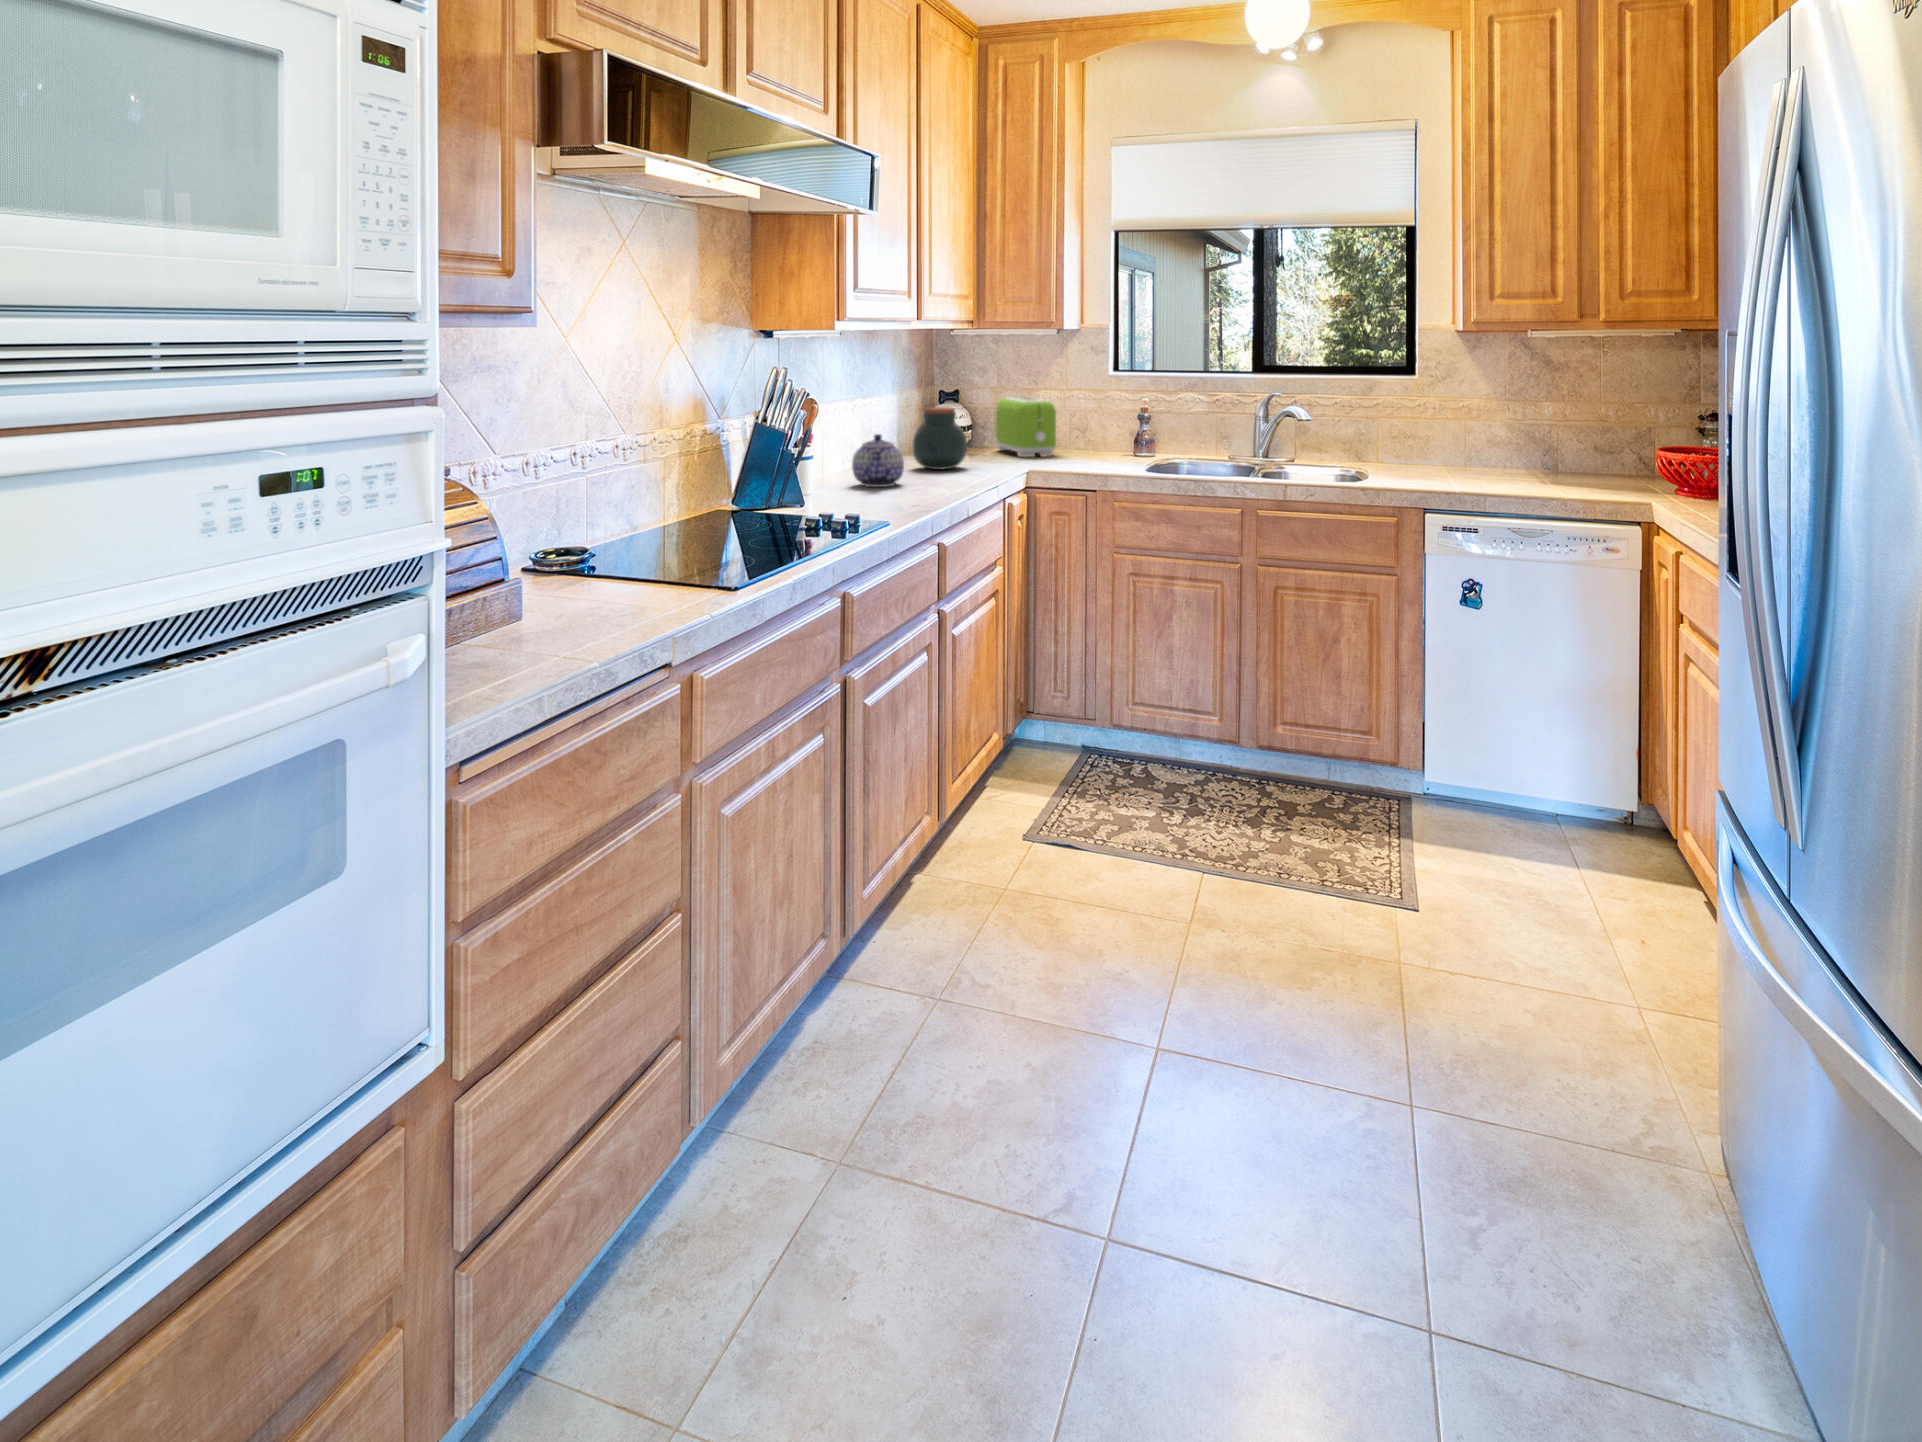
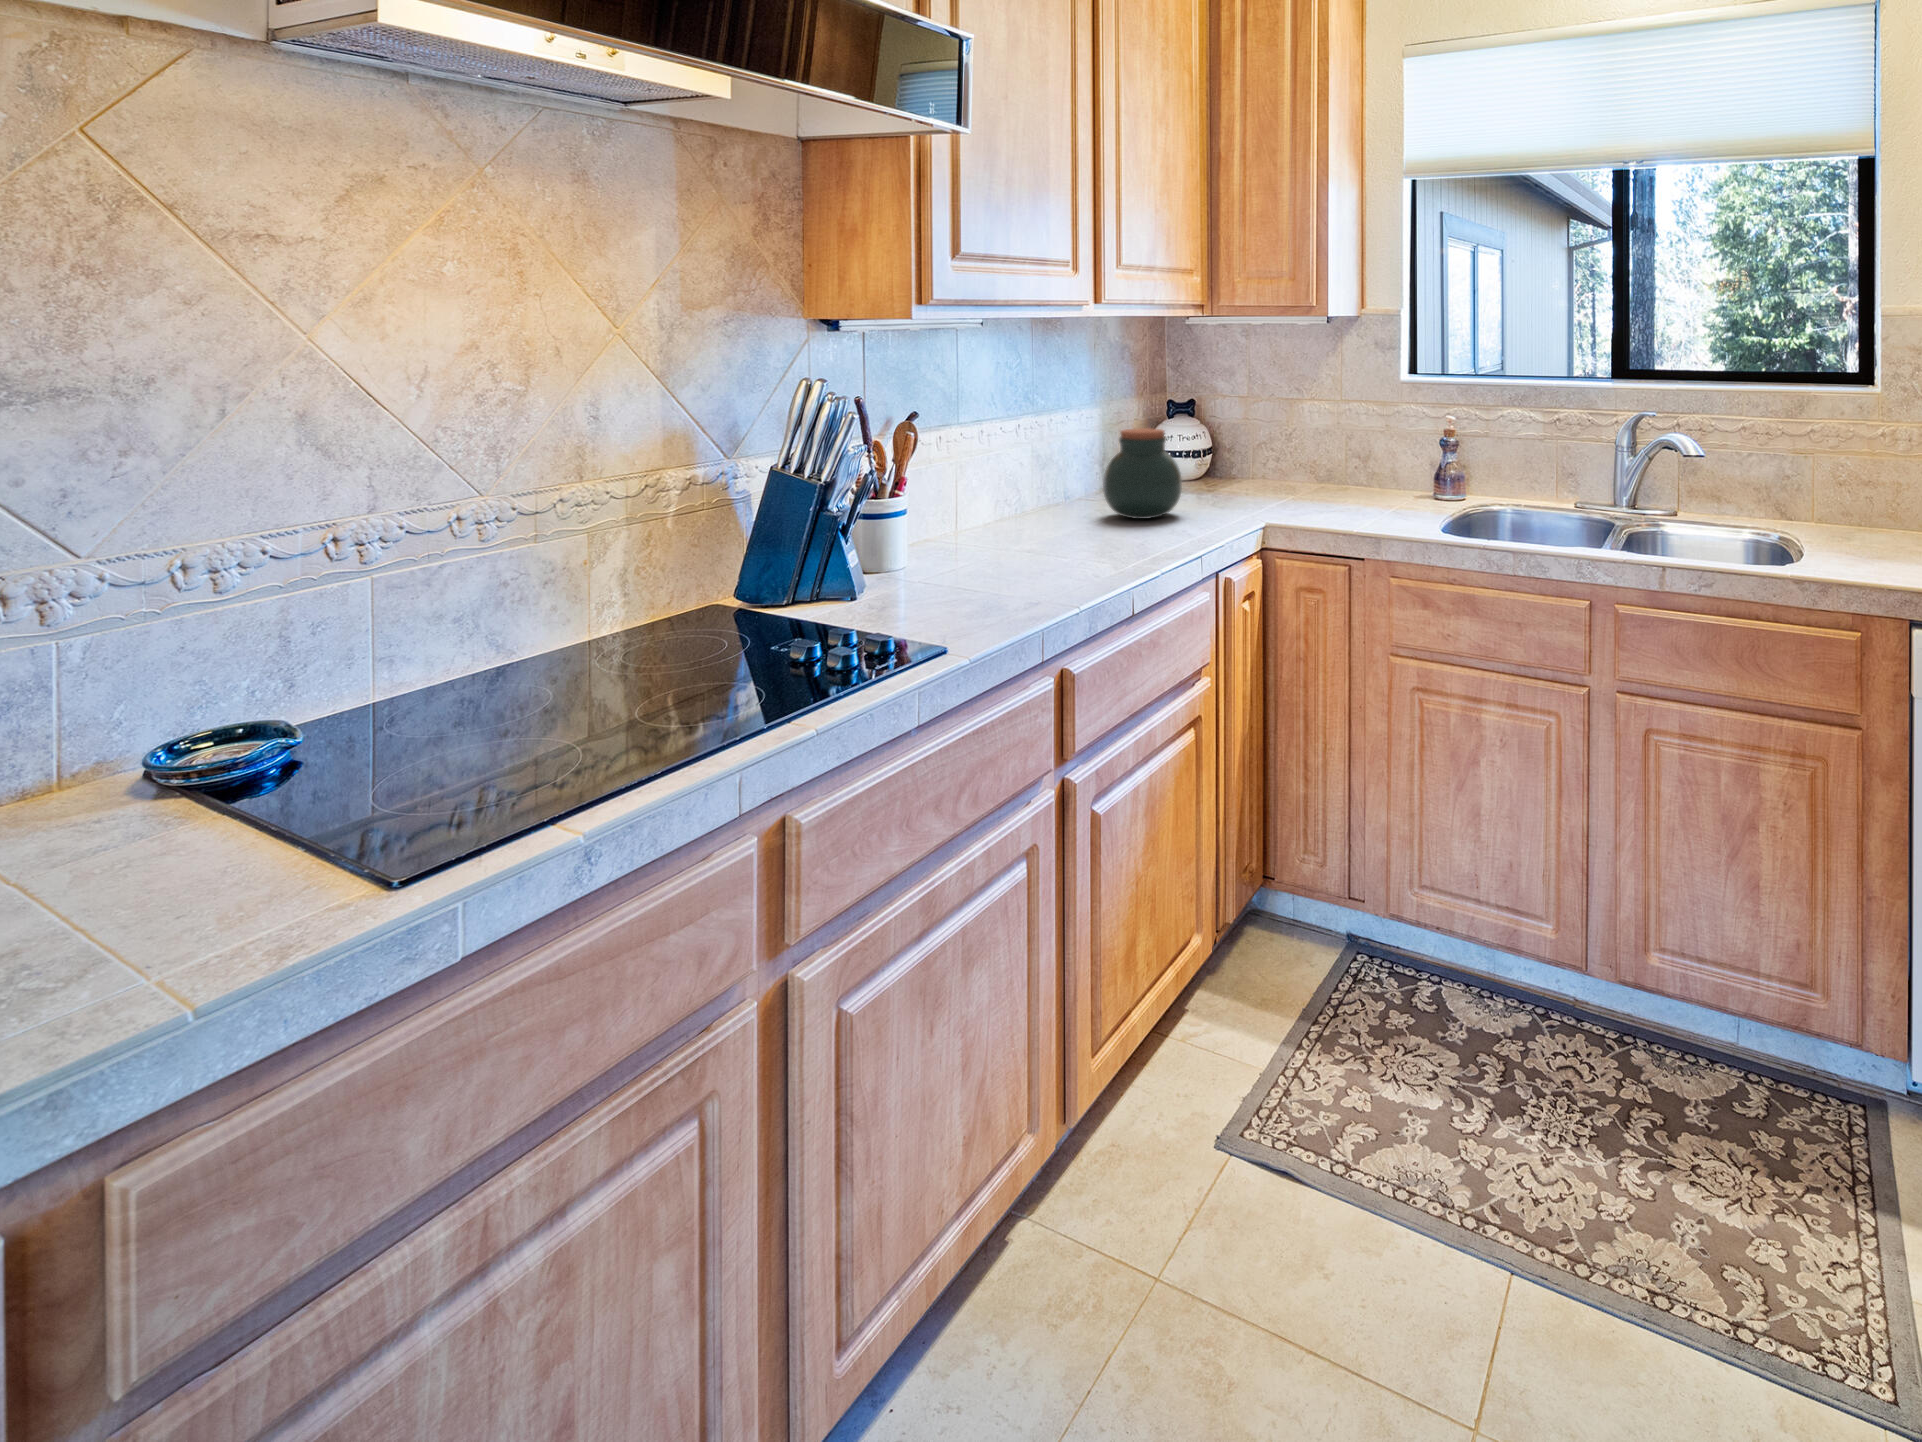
toaster: present [994,396,1056,457] -> none [1246,410,1323,497]
teapot: present [852,434,904,487] -> none [983,474,1061,555]

